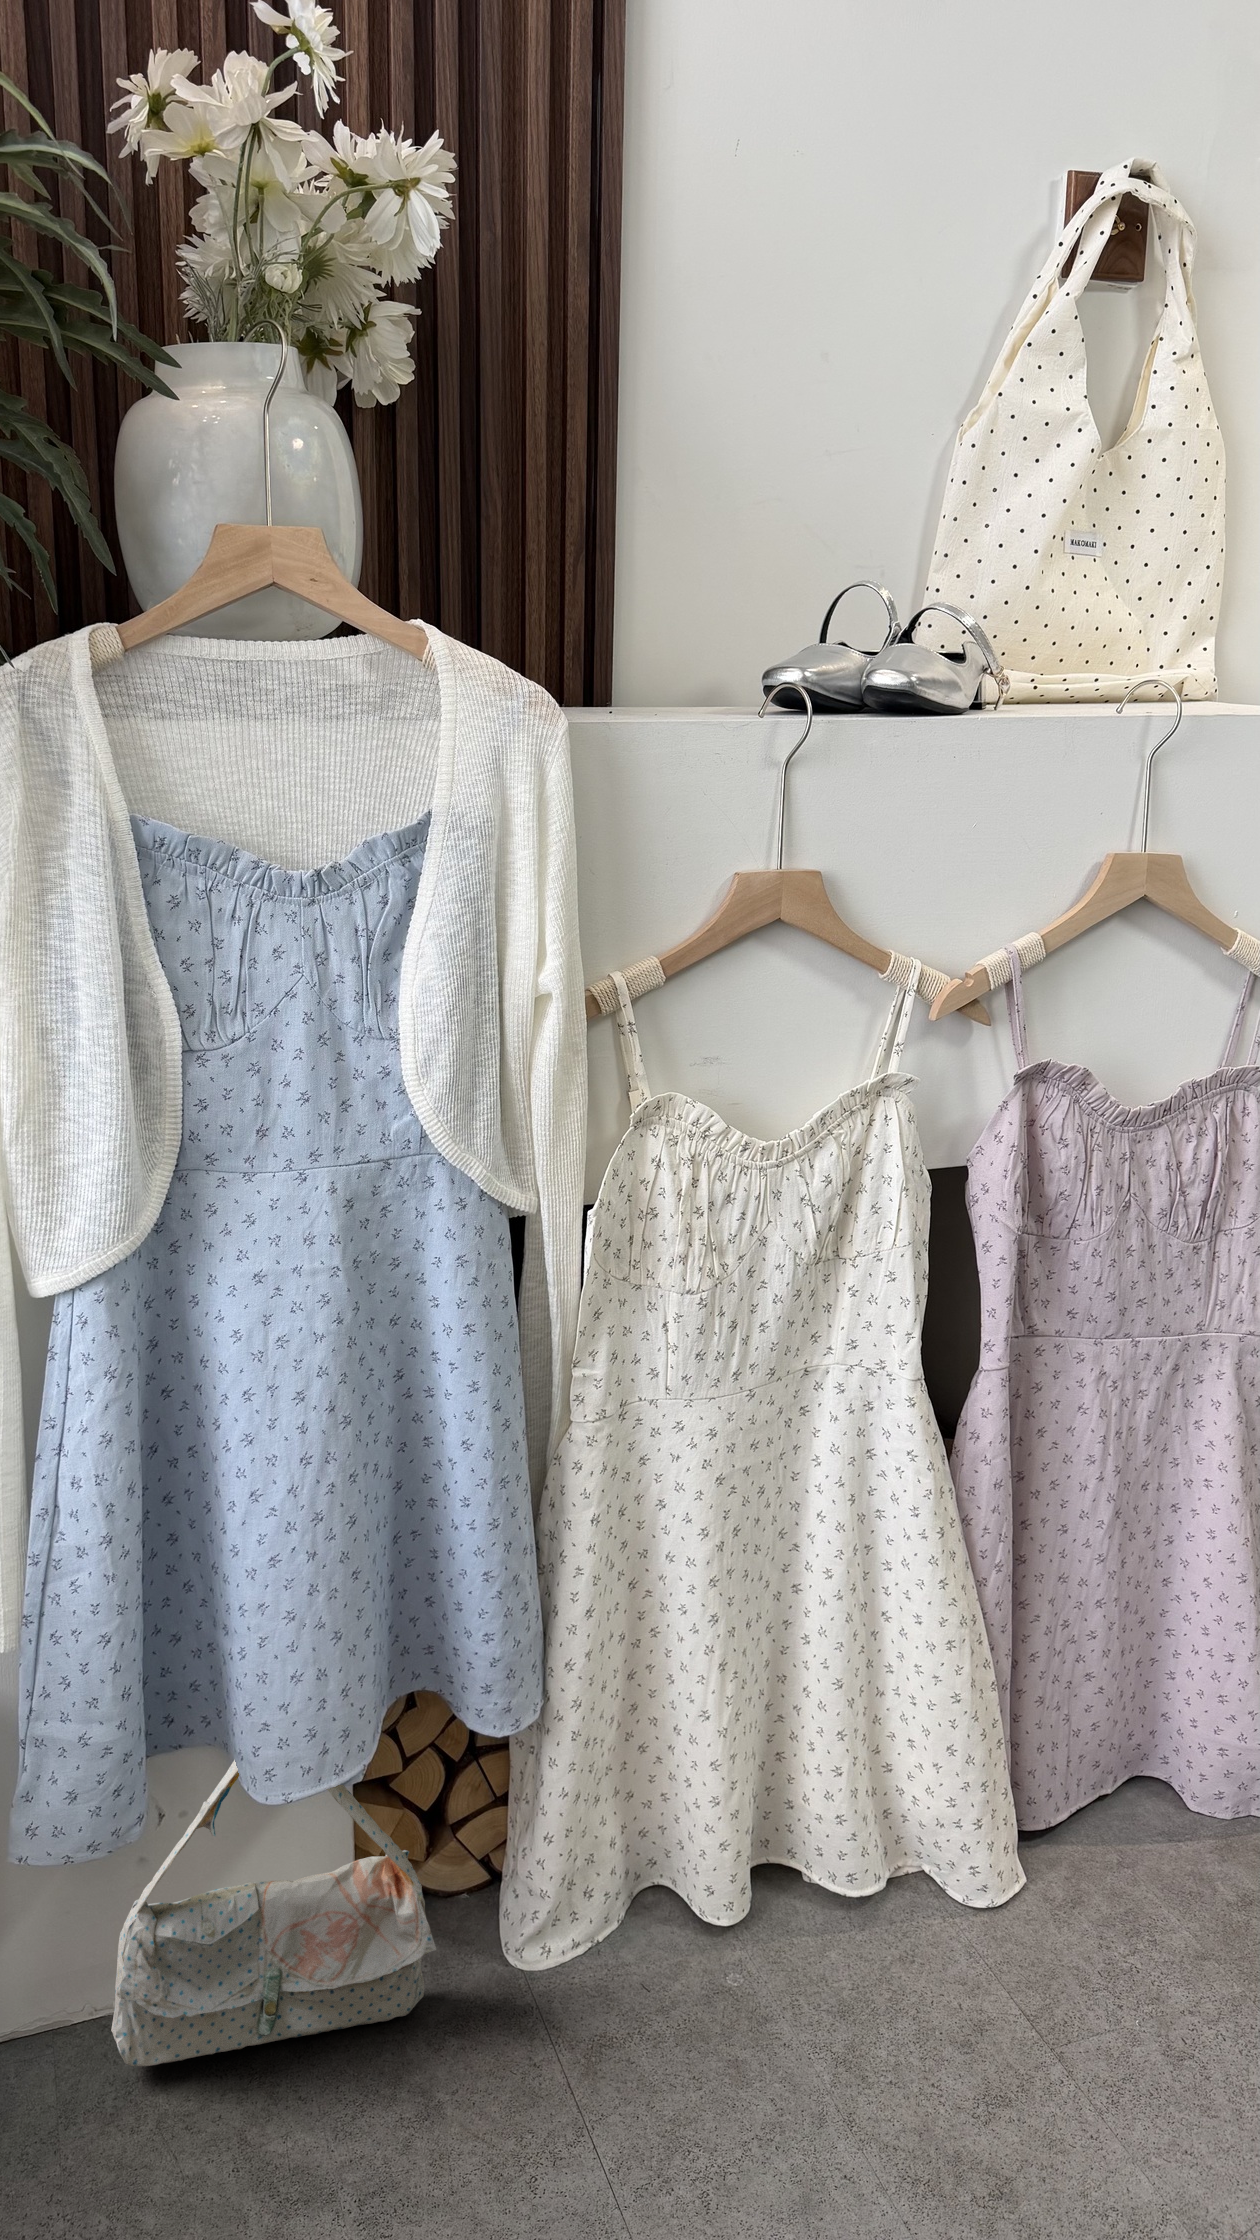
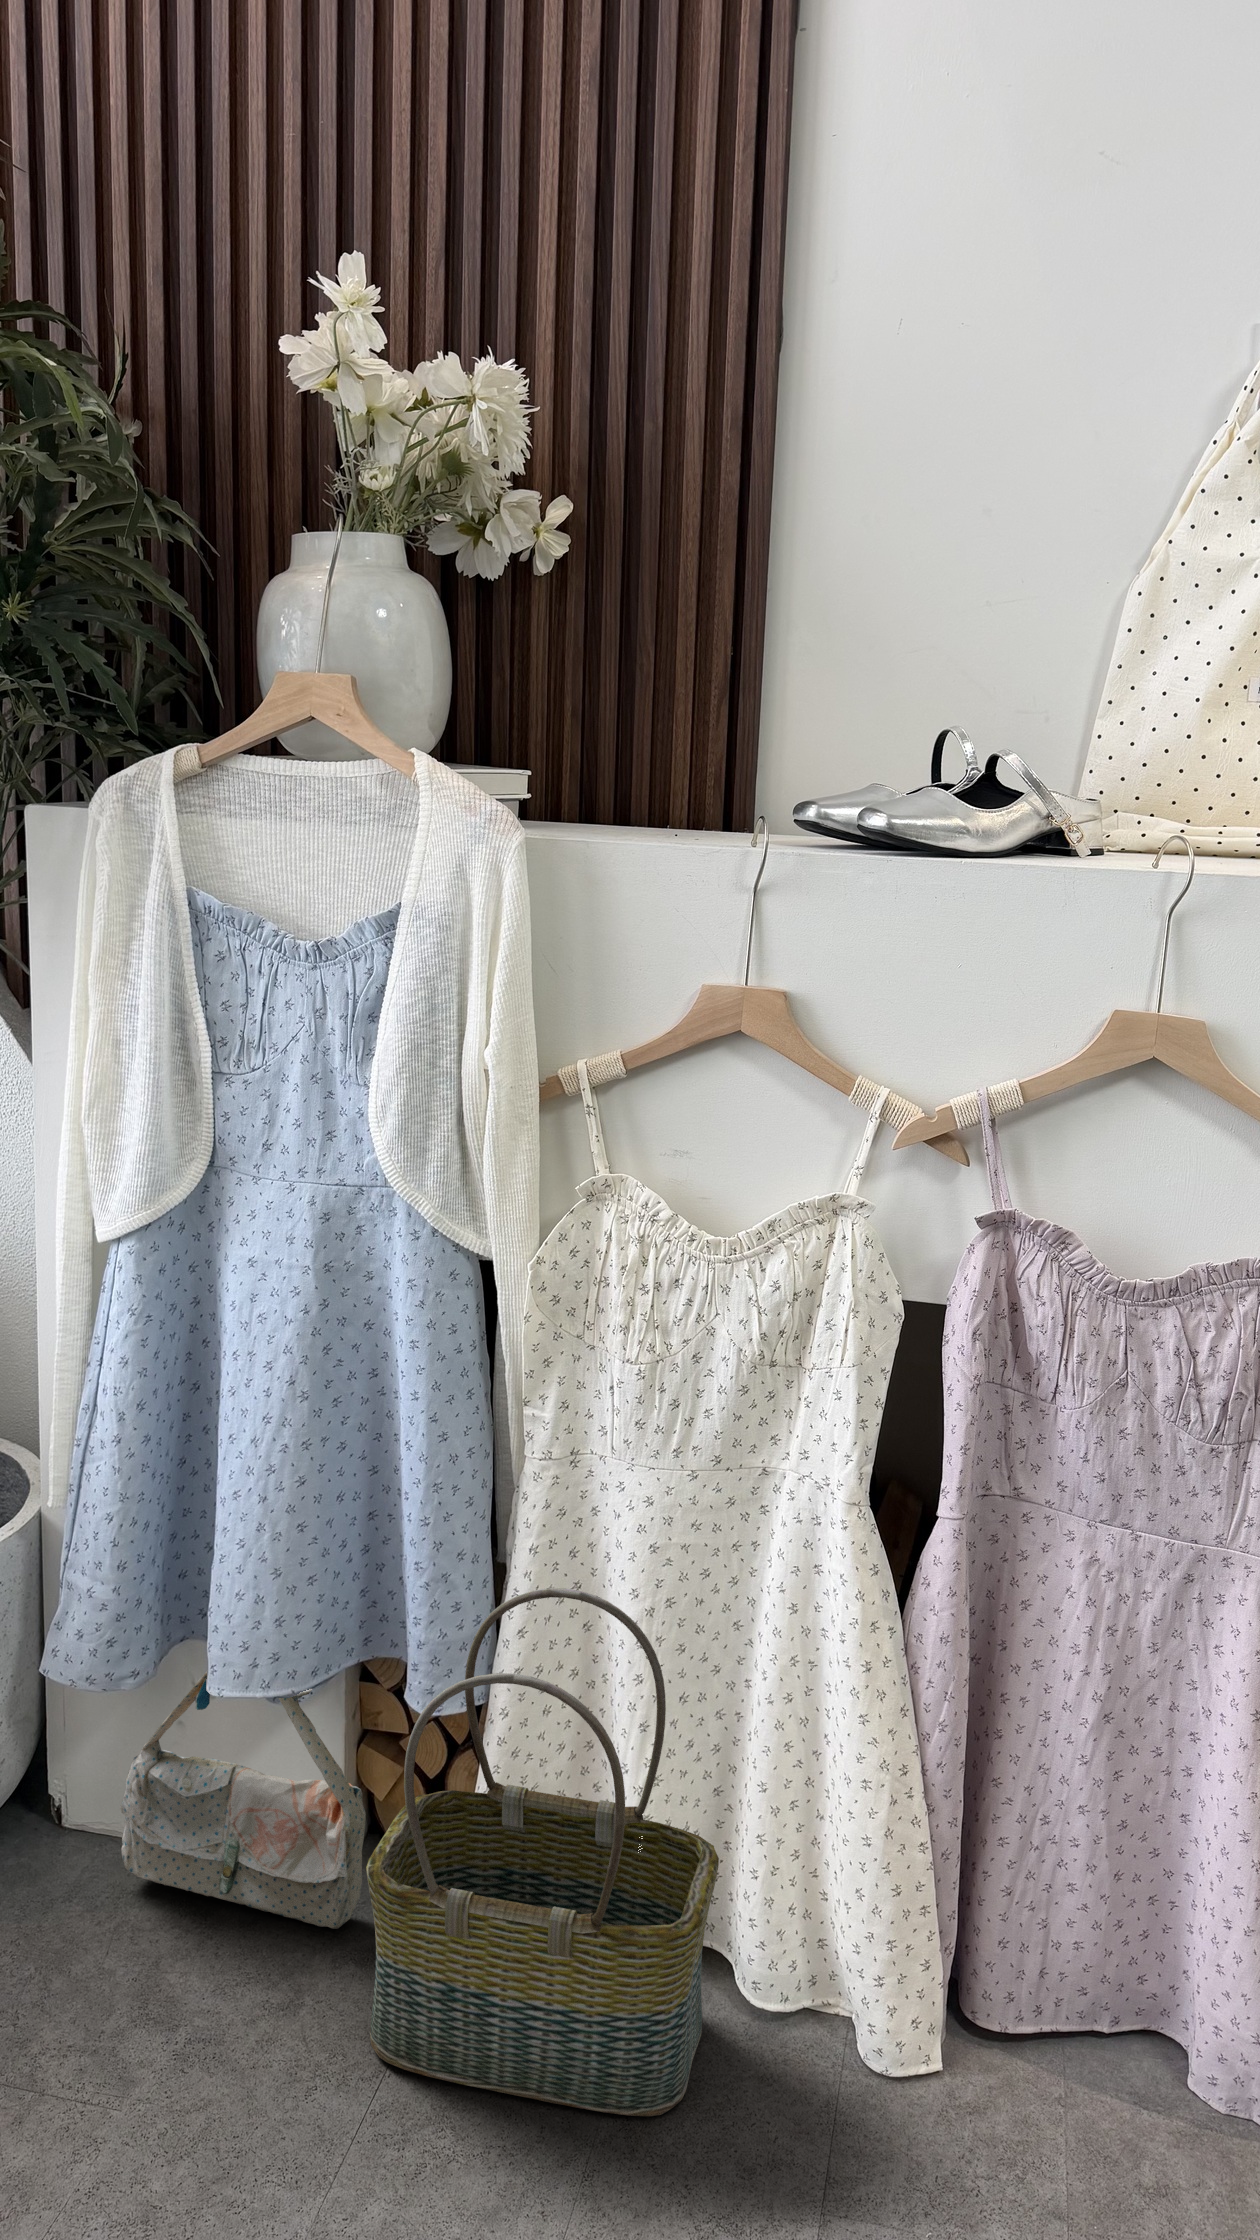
basket: none [515,1546,892,2110] -> present [366,1588,719,2116]

